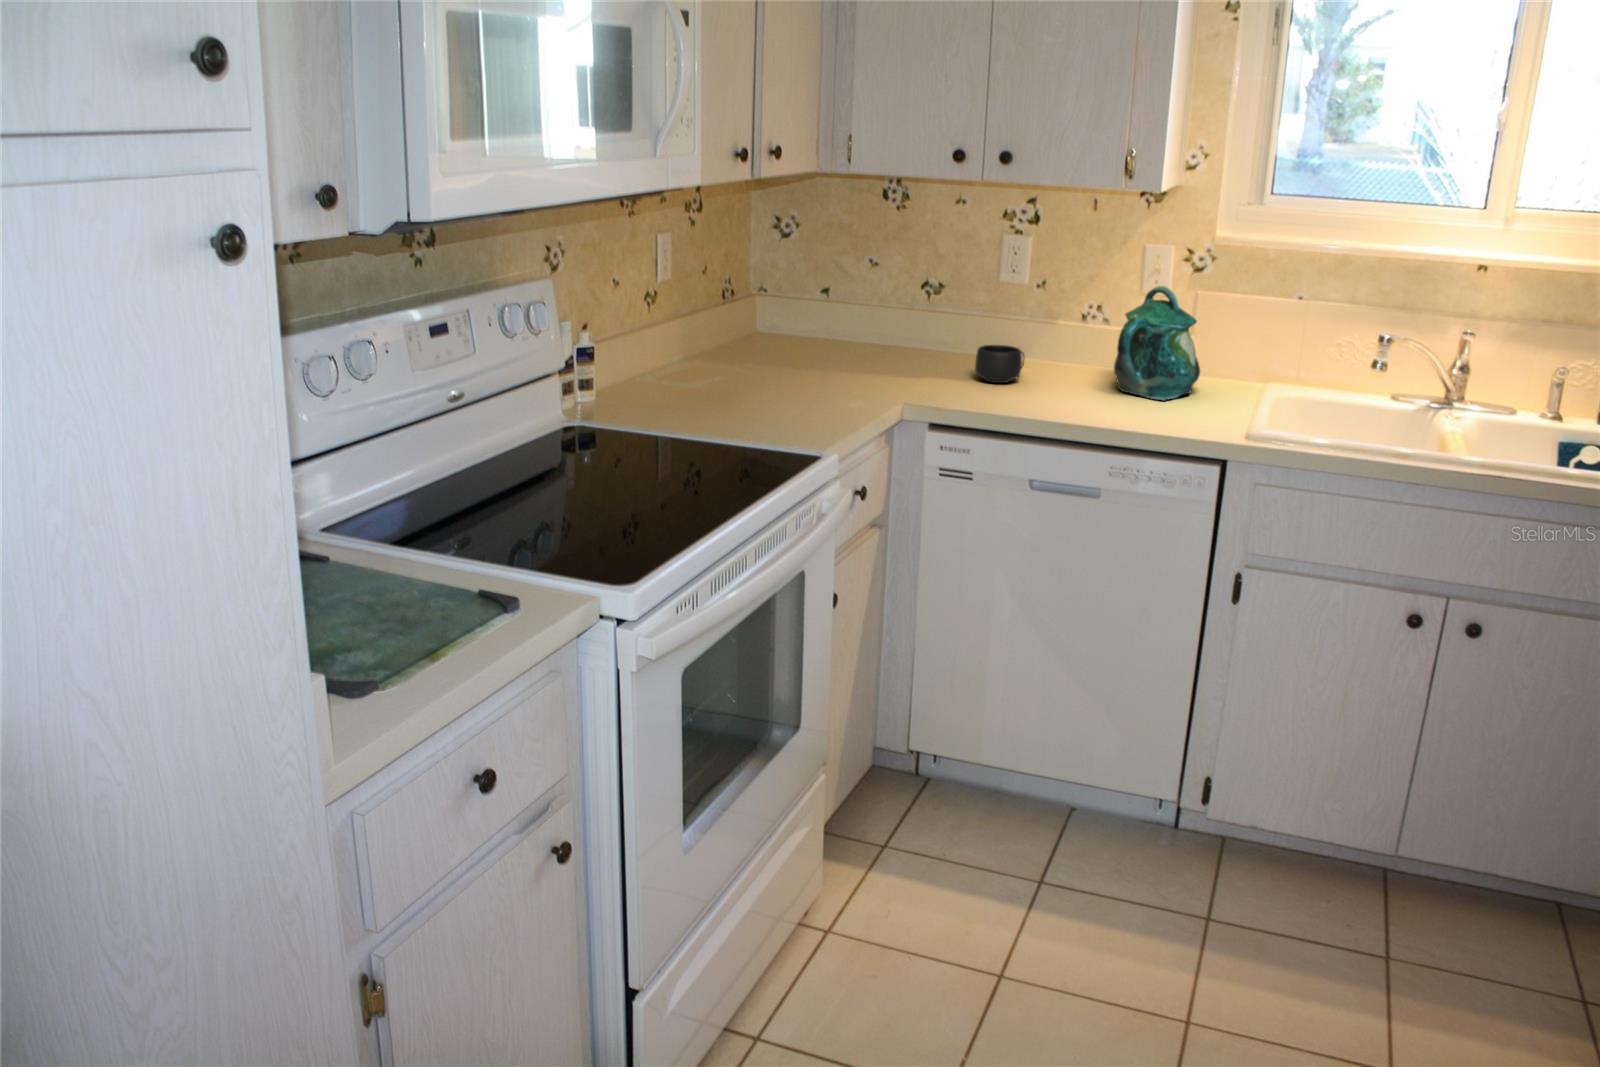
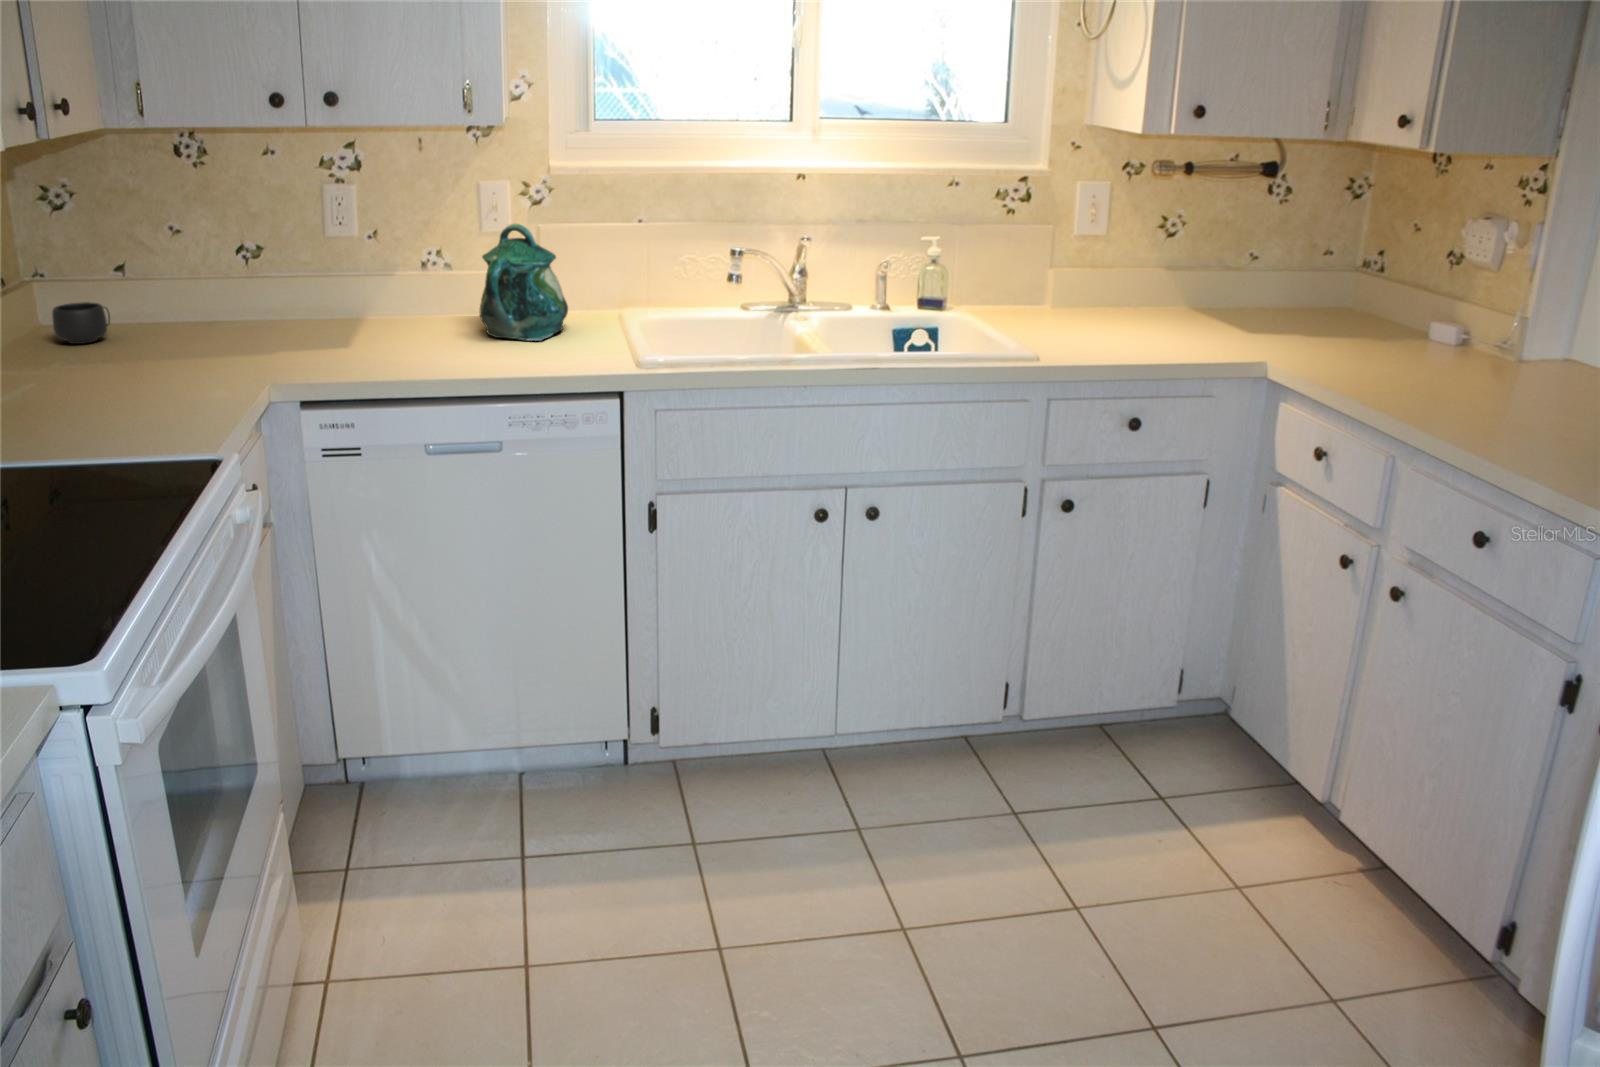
mug: present [975,345,1024,383] -> present [52,302,110,344]

